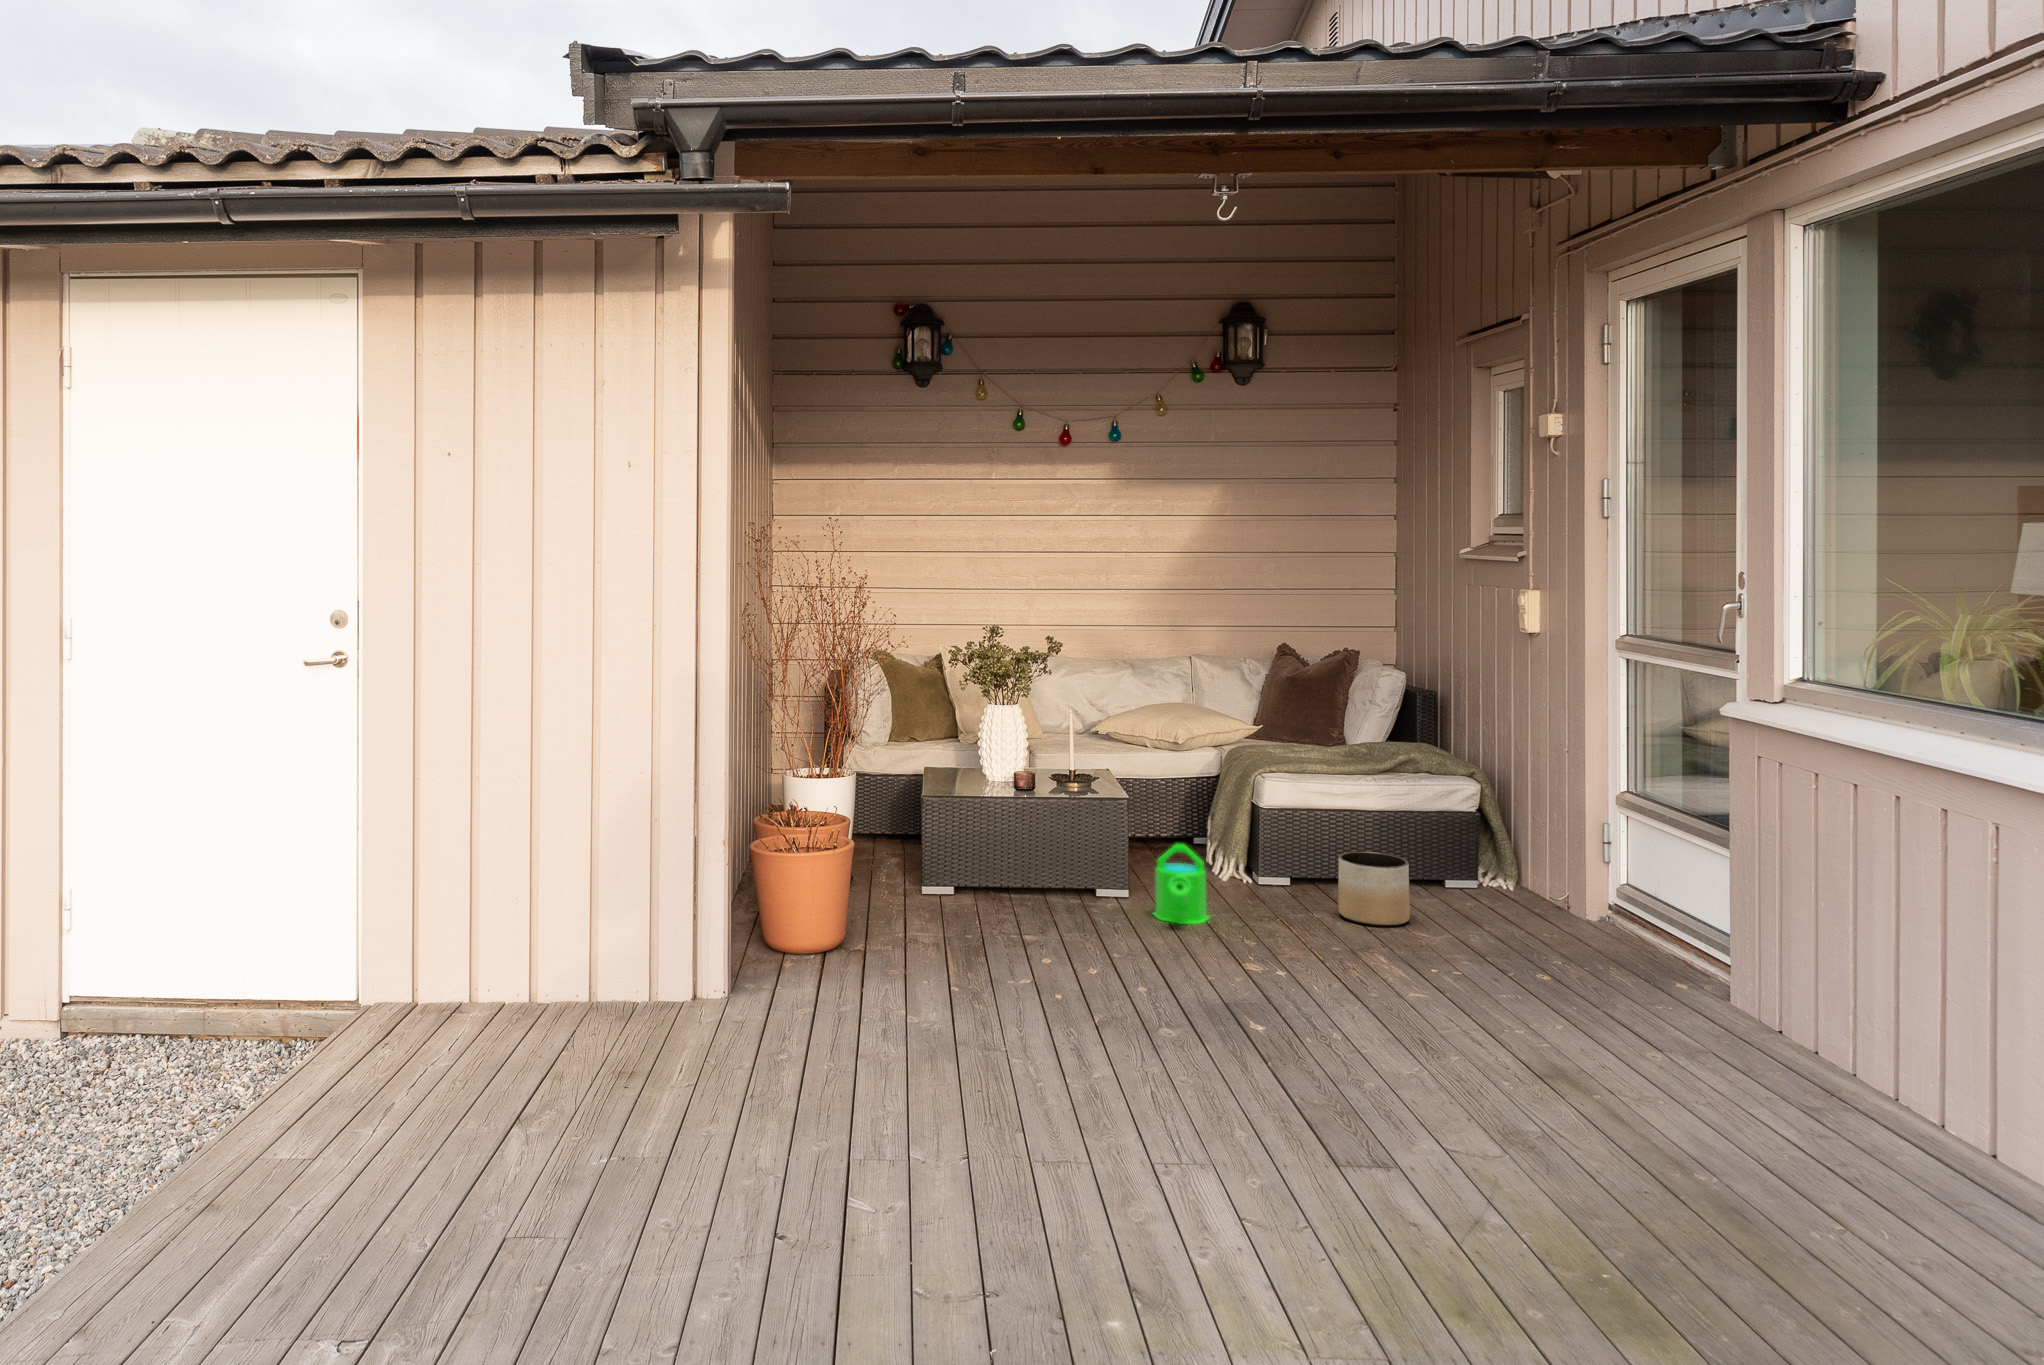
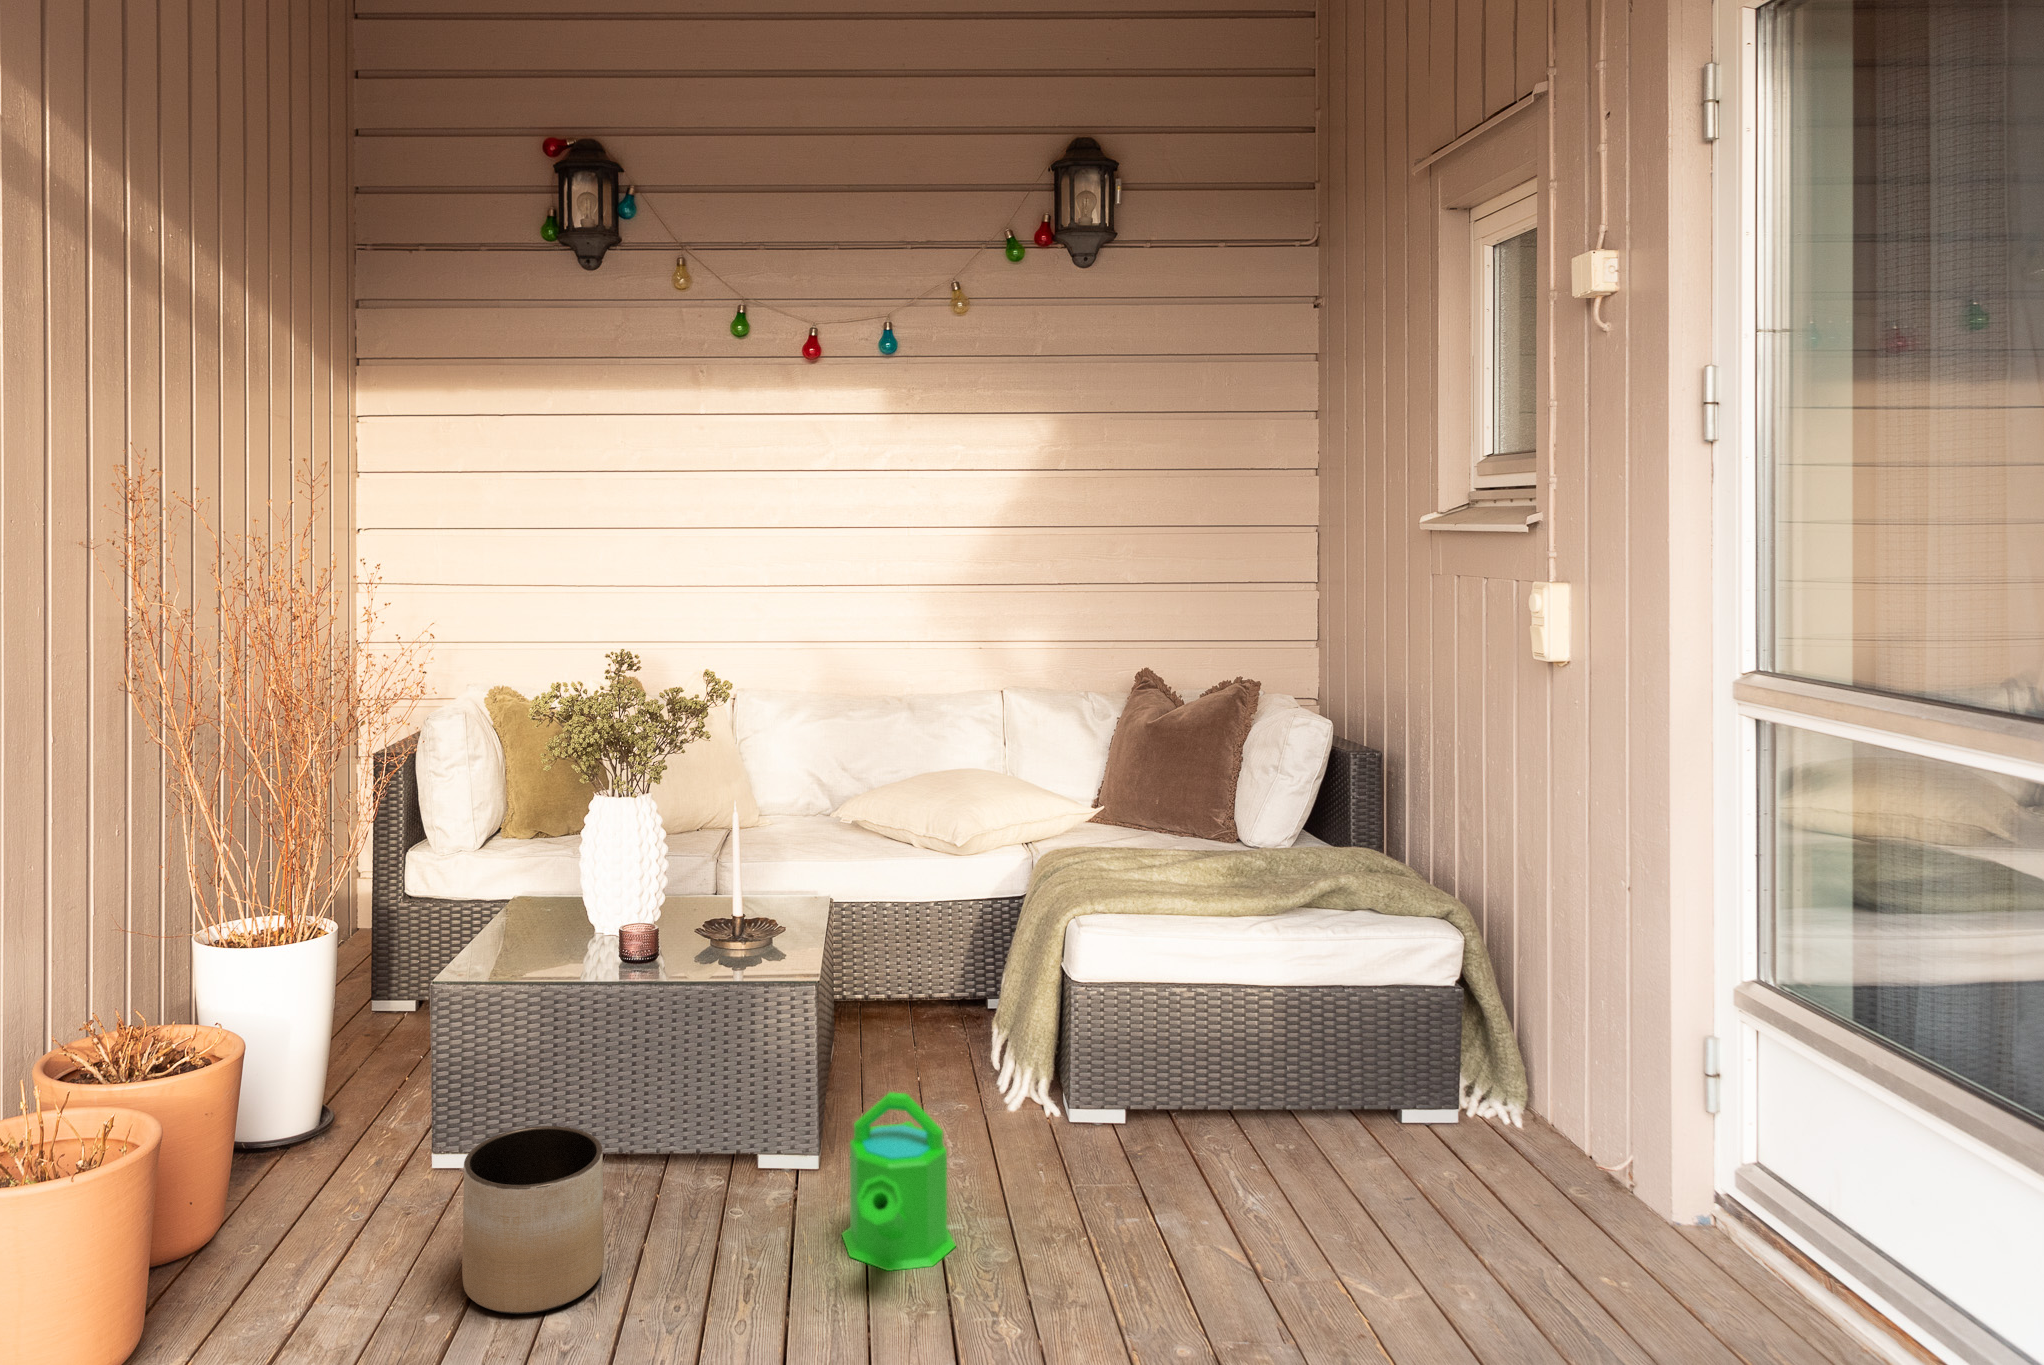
planter: present [1338,852,1410,926] -> present [462,1126,604,1314]

